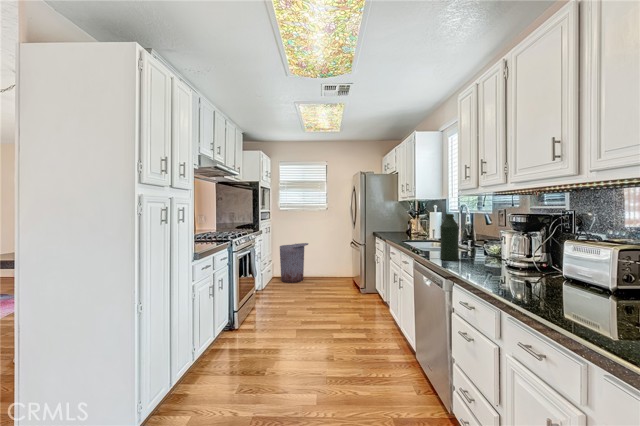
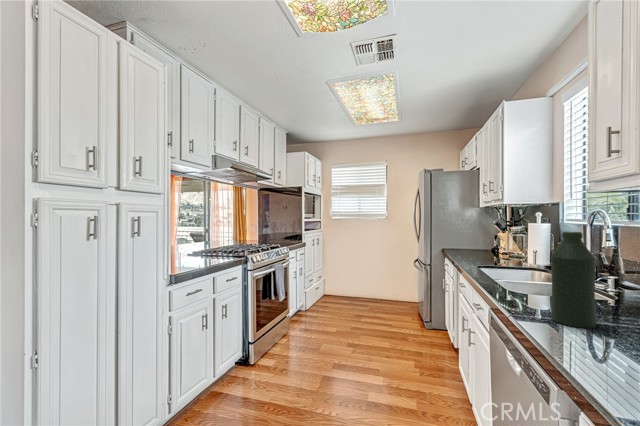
trash can: present [280,243,308,283] -> none [330,257,364,303]

